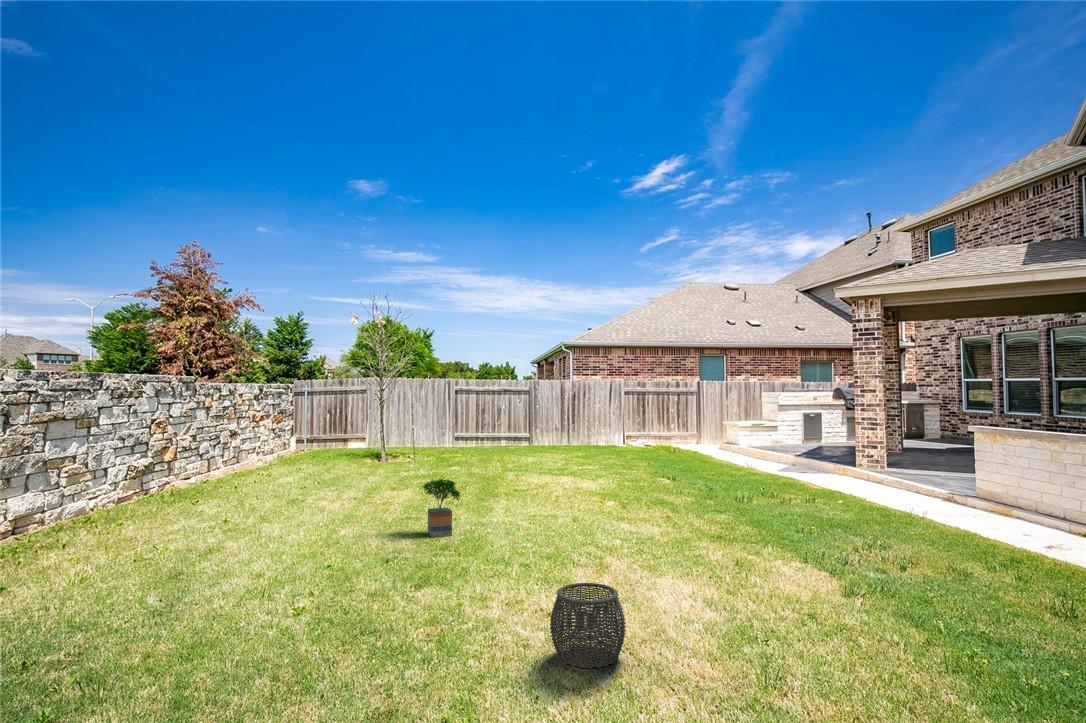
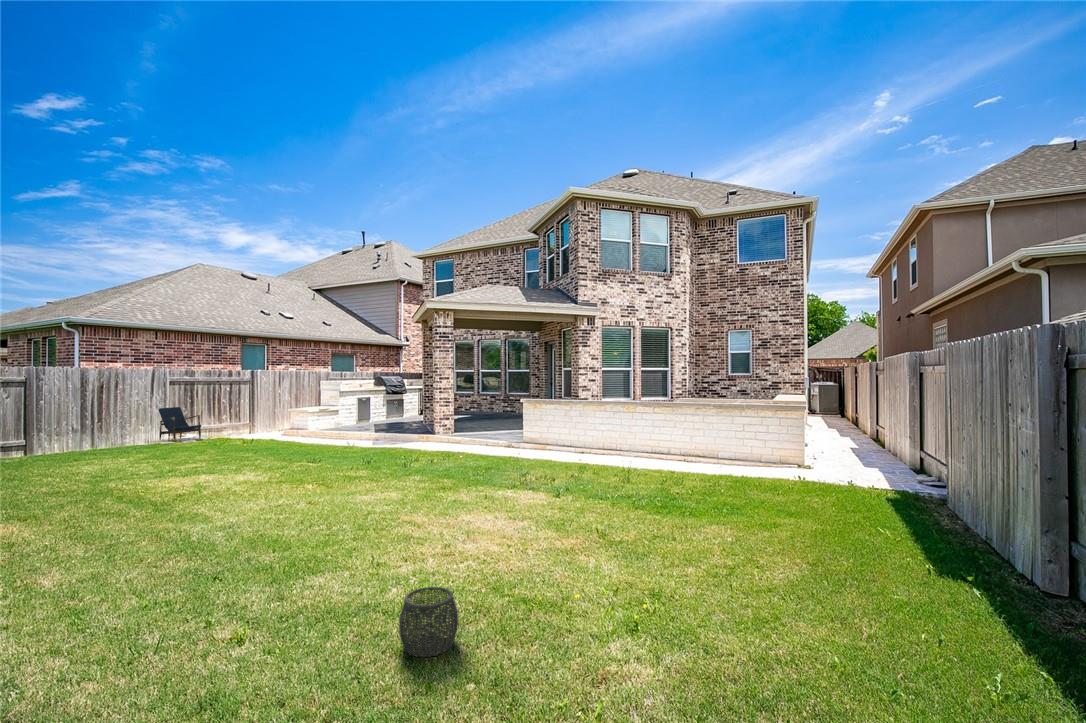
lounge chair: none [616,414,650,447] -> present [159,407,202,442]
potted tree: present [423,479,460,537] -> none [67,520,129,593]

